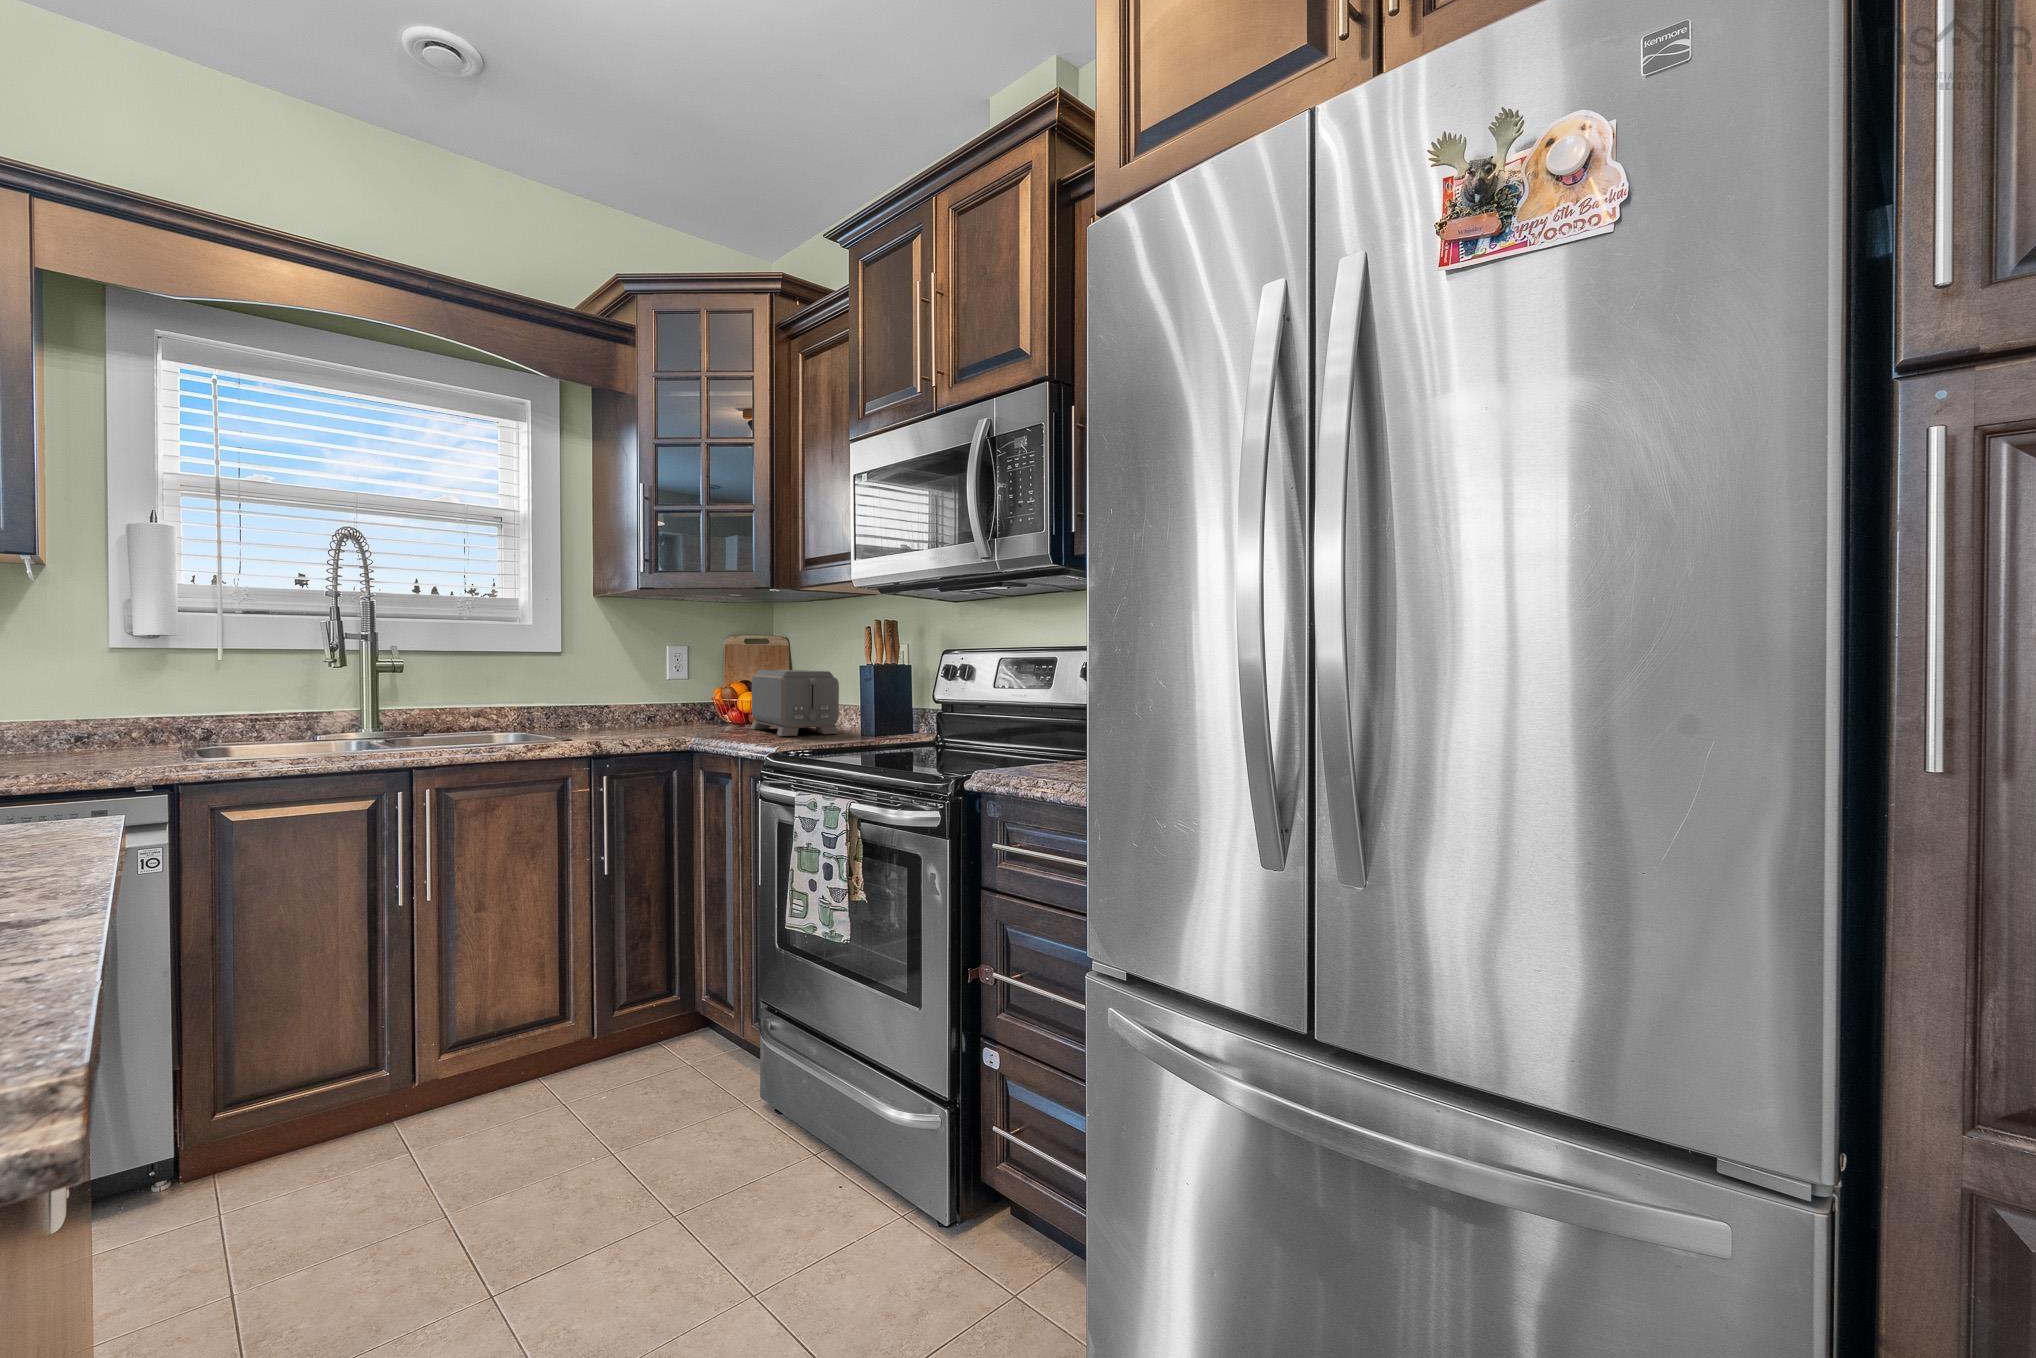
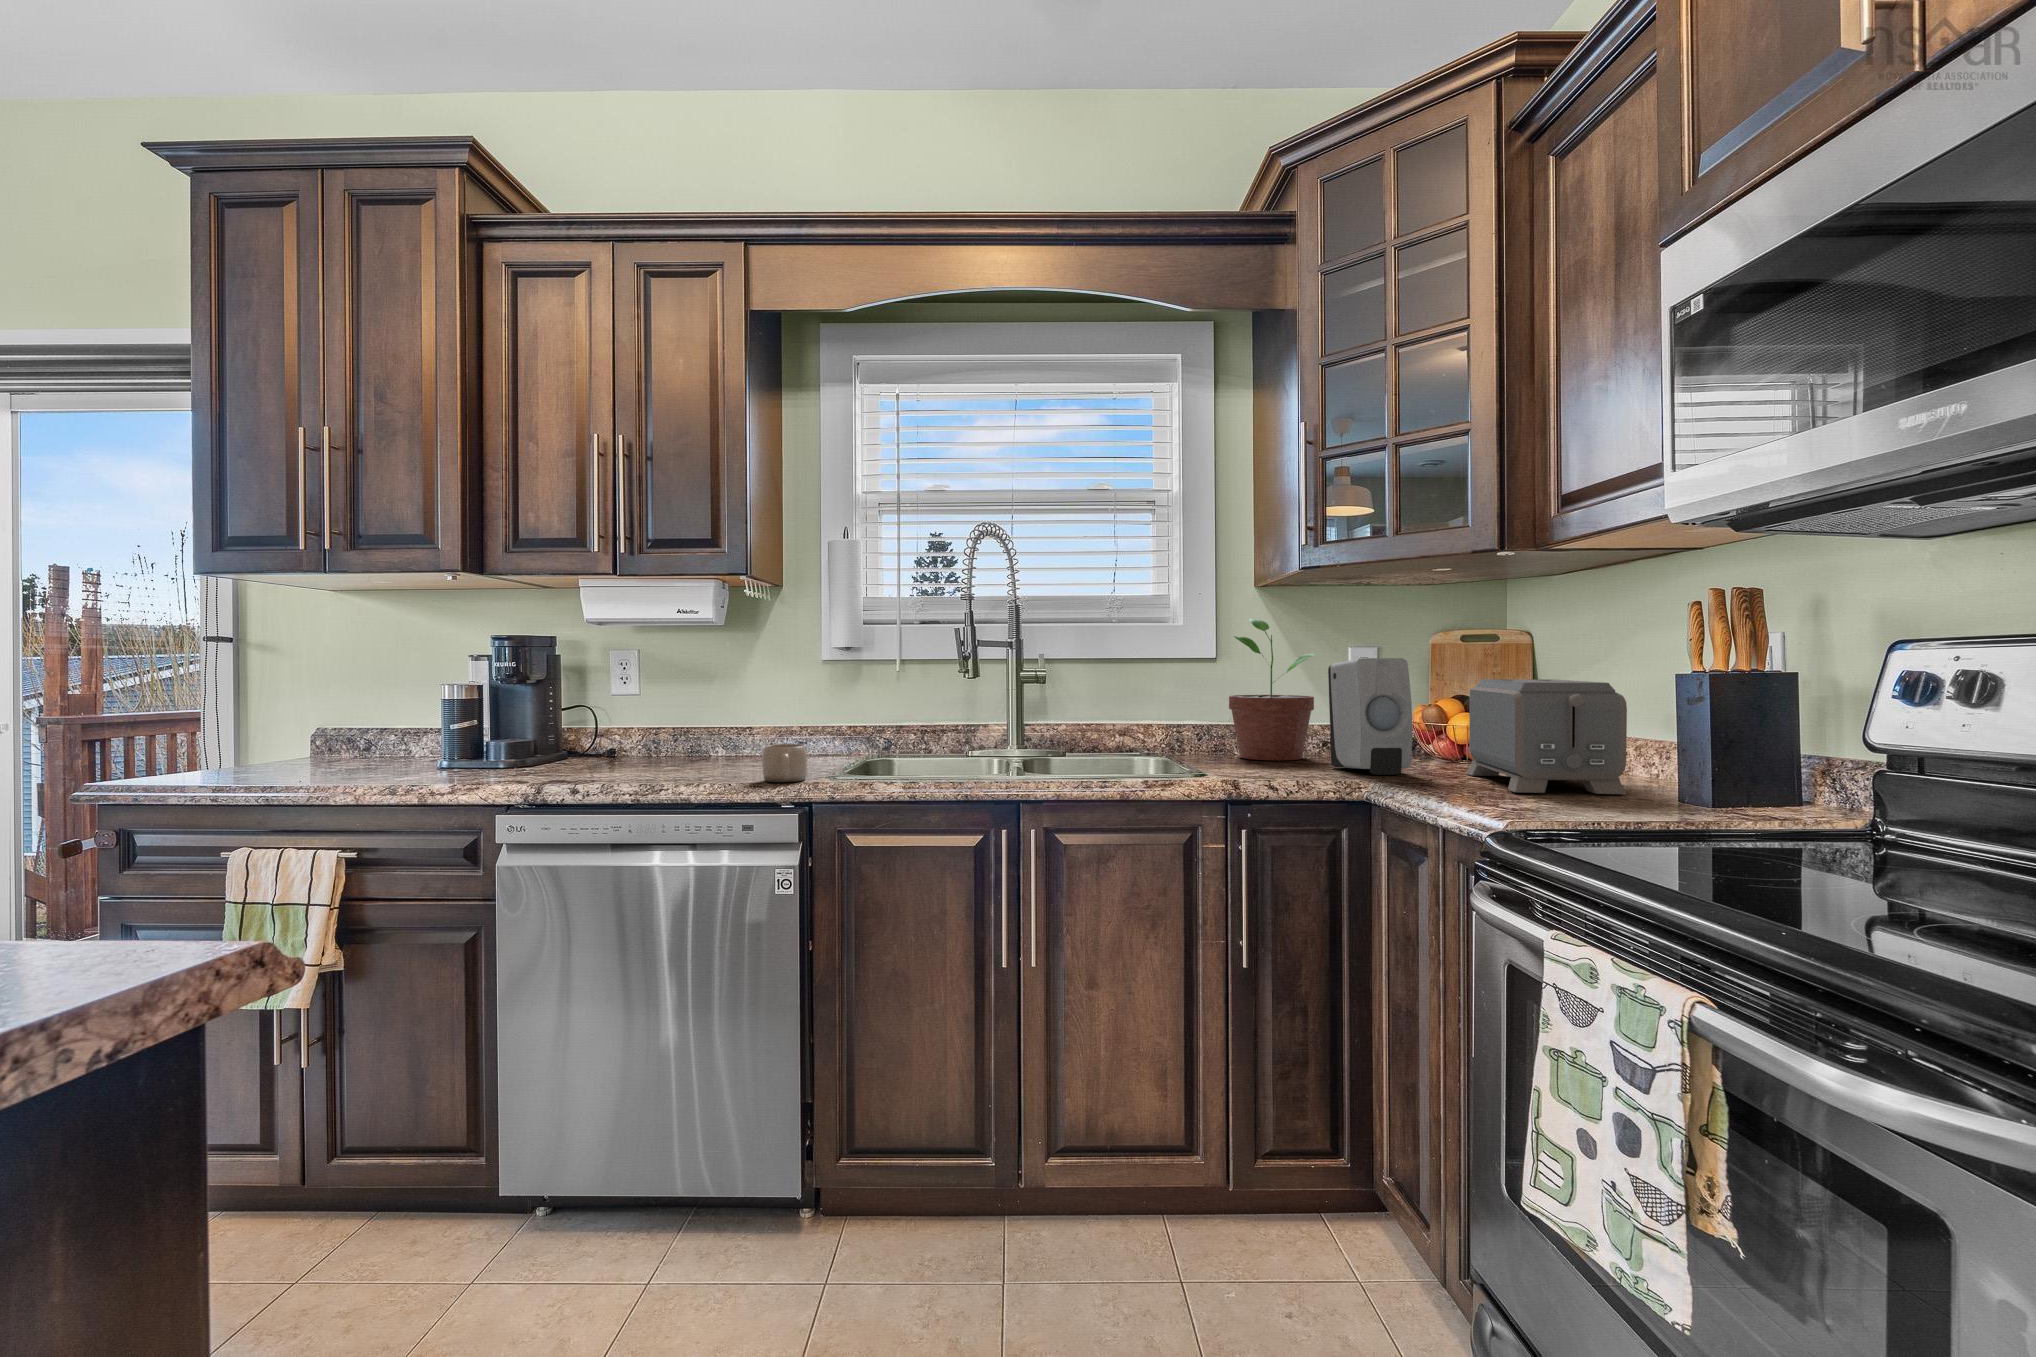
potted plant: none [578,626,648,728] -> present [1229,618,1316,760]
soap dispenser: none [658,656,717,732] -> present [1328,658,1412,775]
mug: none [60,734,129,773] -> present [762,744,807,782]

